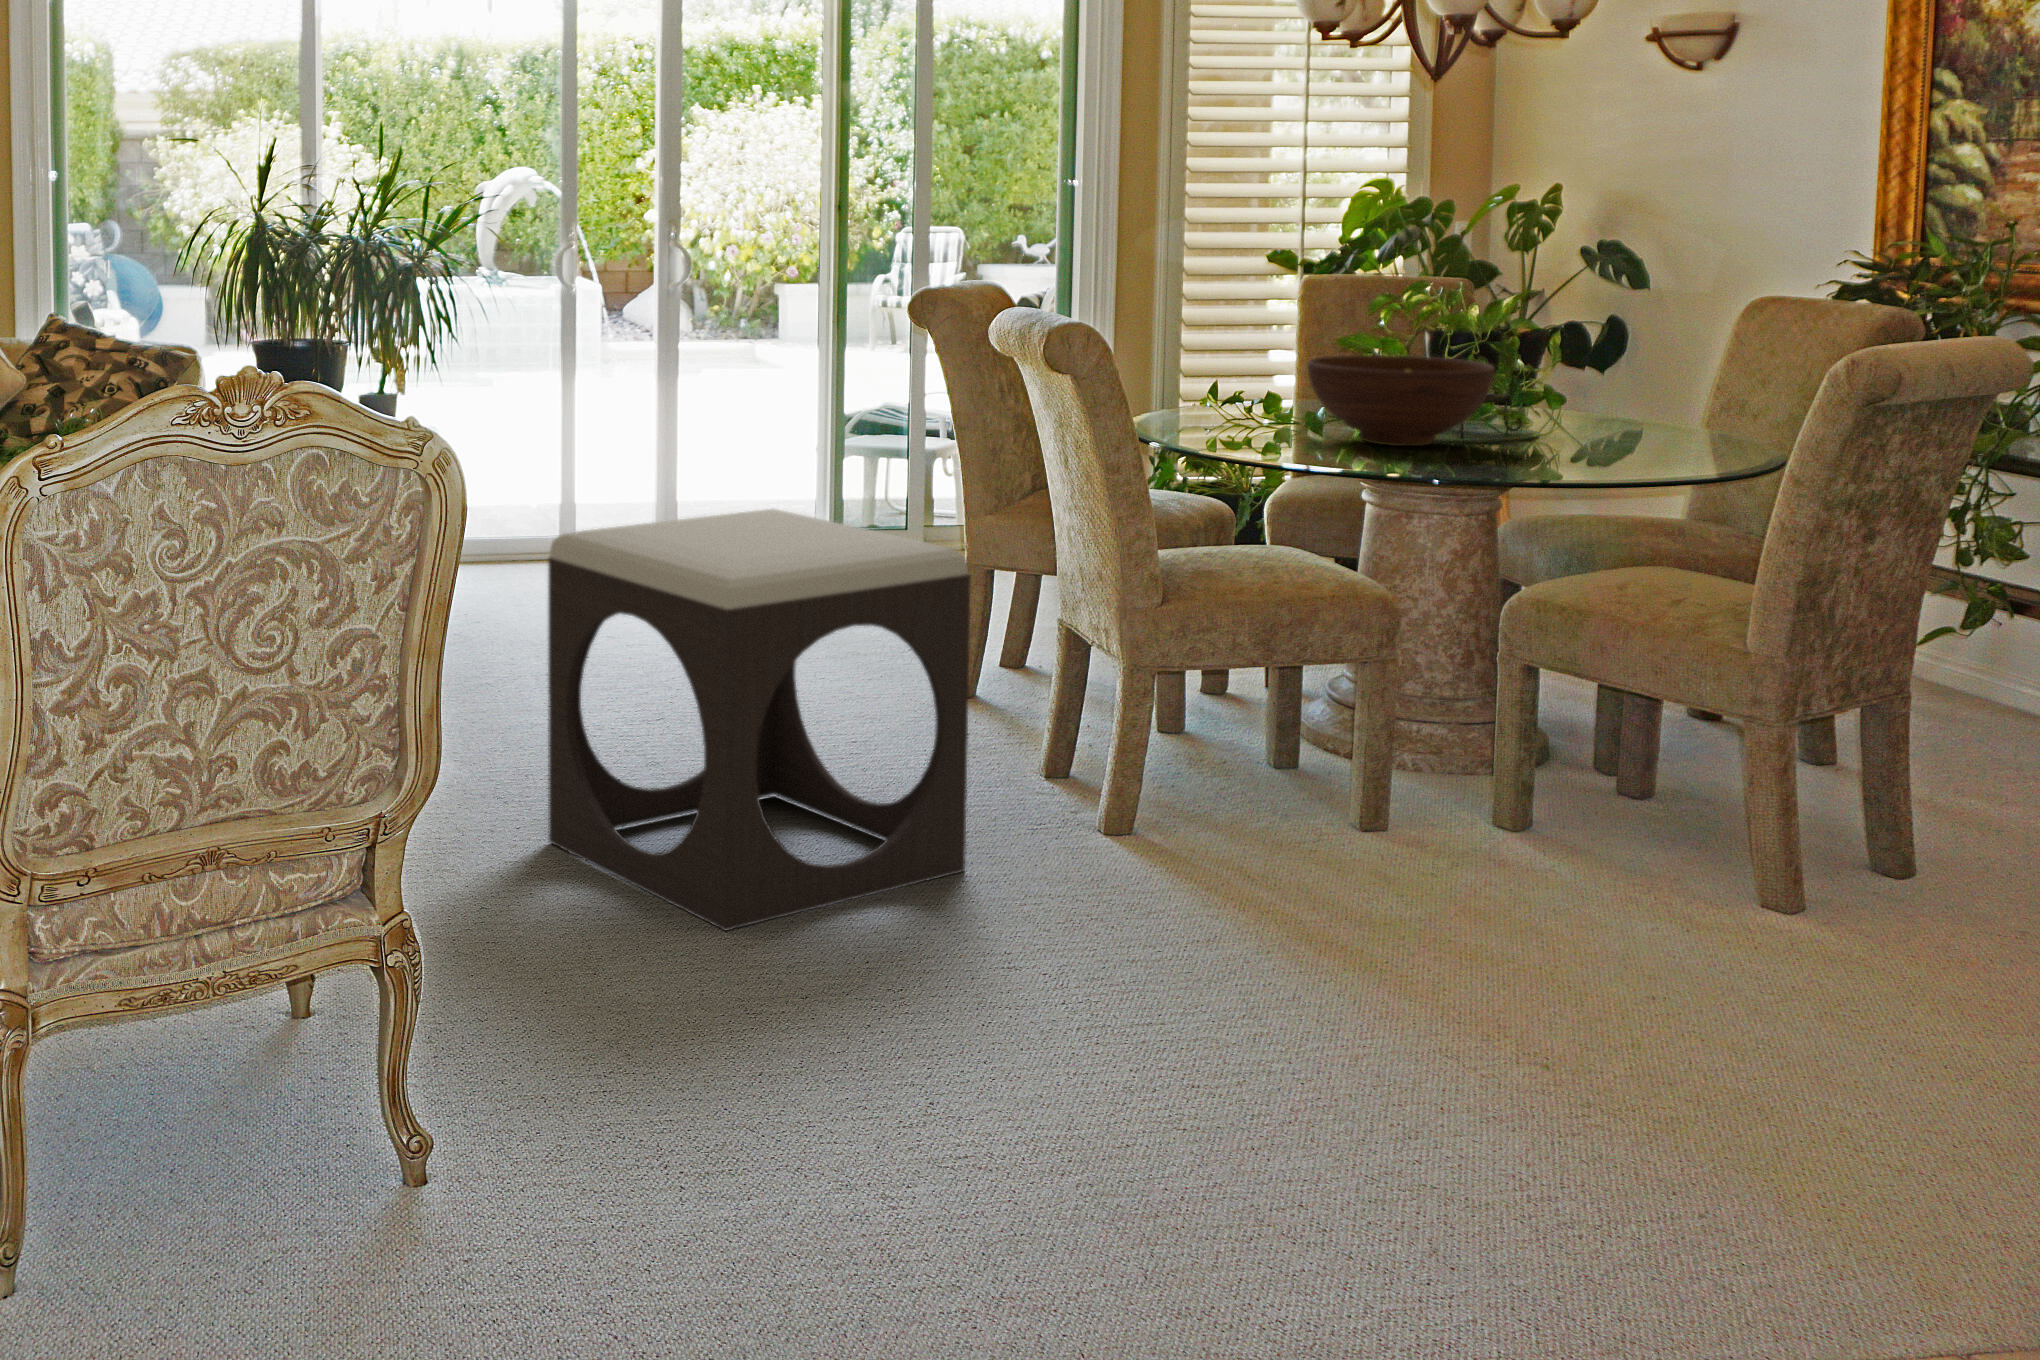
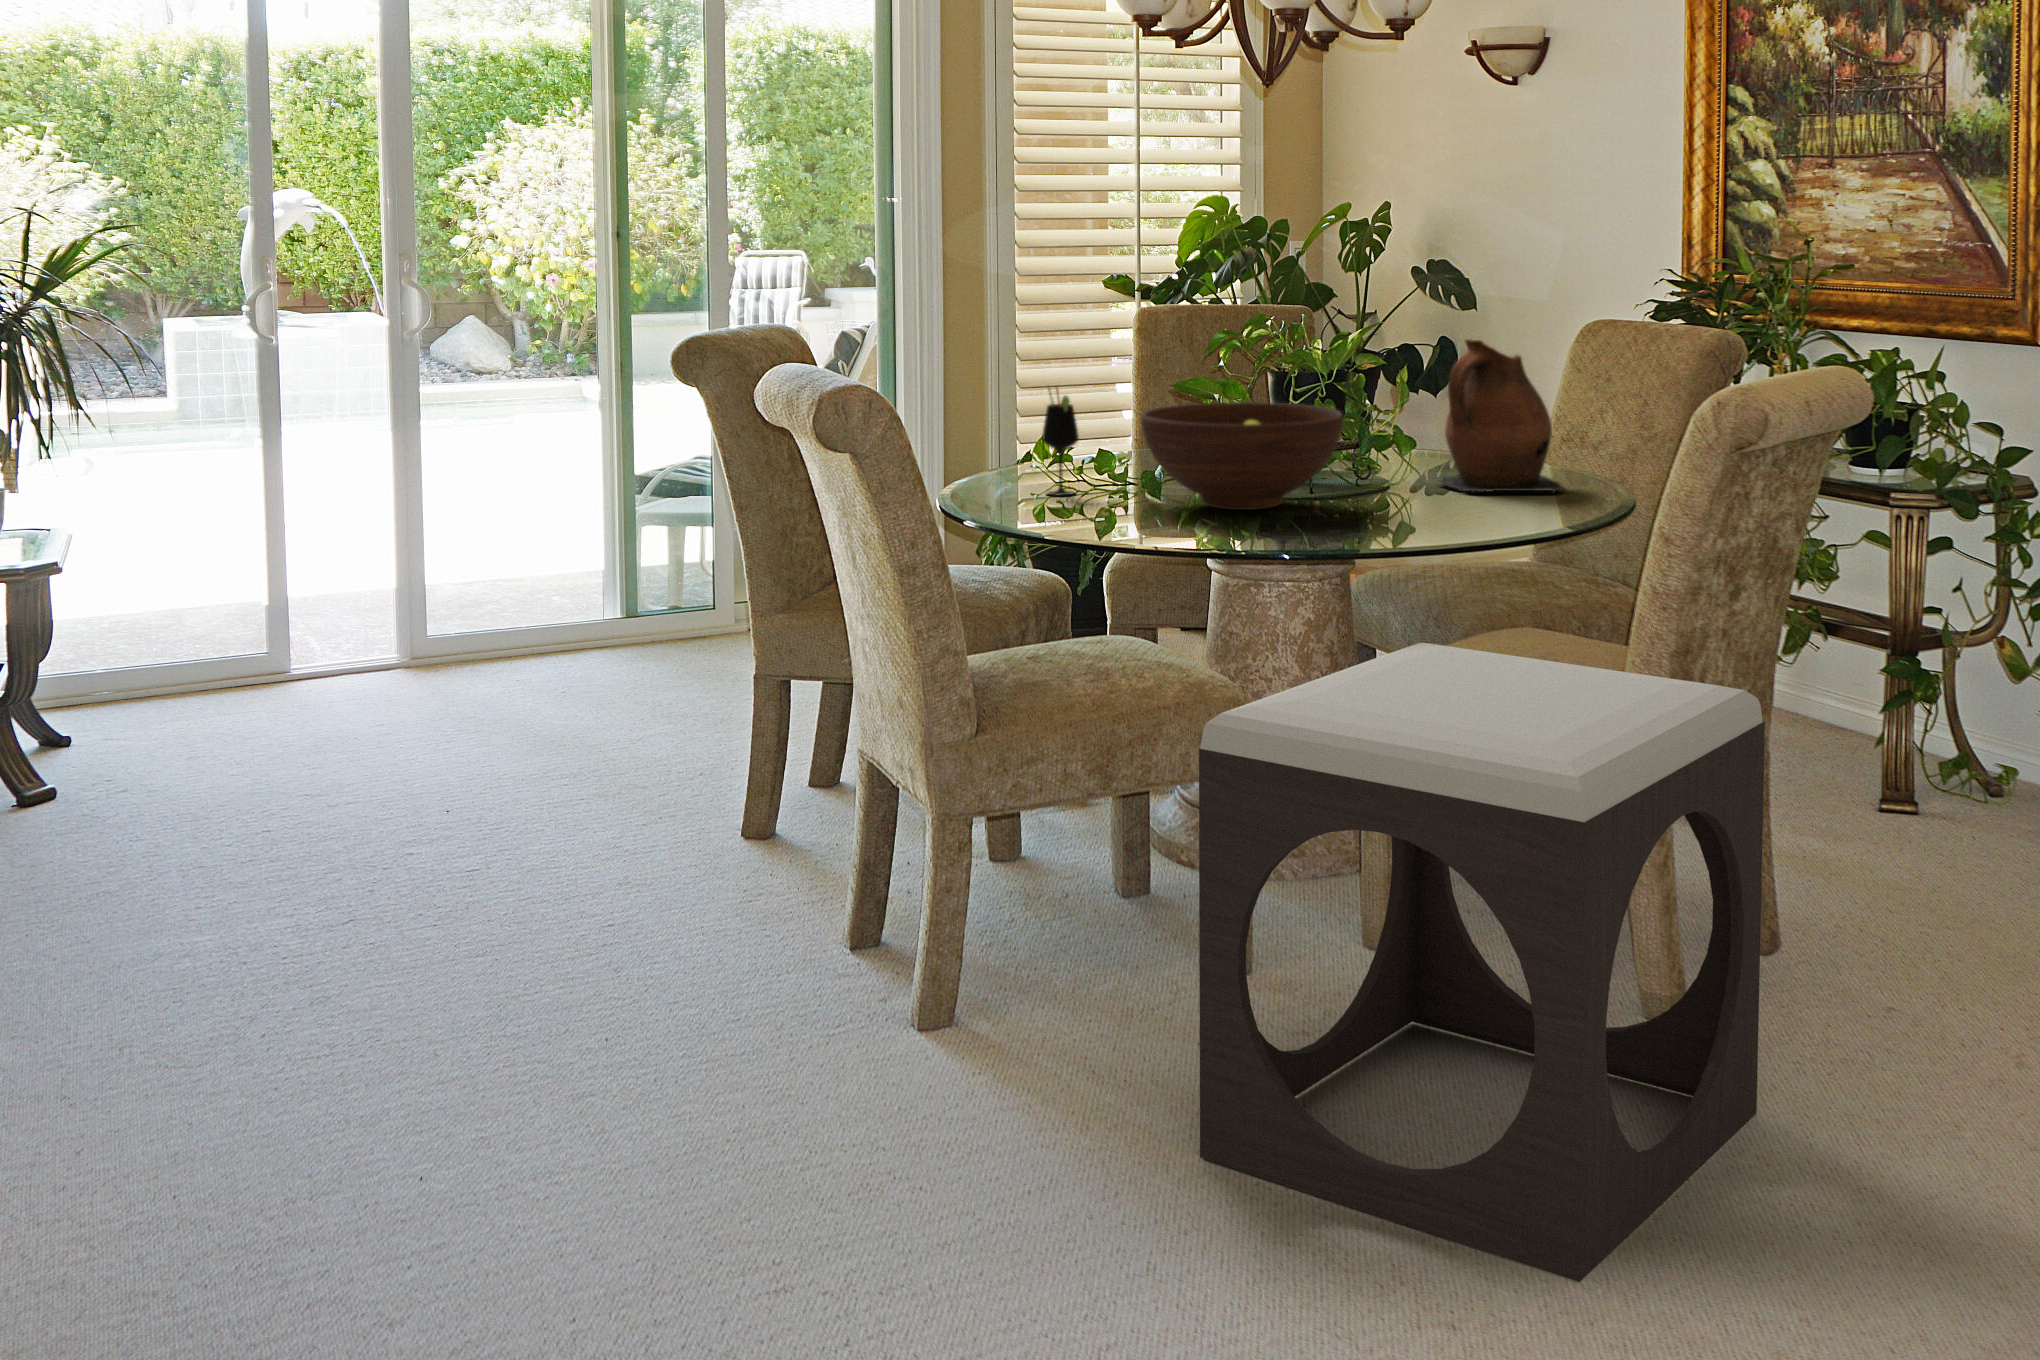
ceramic pitcher: none [1584,306,1717,450] -> present [1441,339,1564,492]
wine glass: none [1217,335,1250,428] -> present [1042,387,1079,496]
footstool: present [548,509,971,931] -> present [1199,643,1765,1282]

